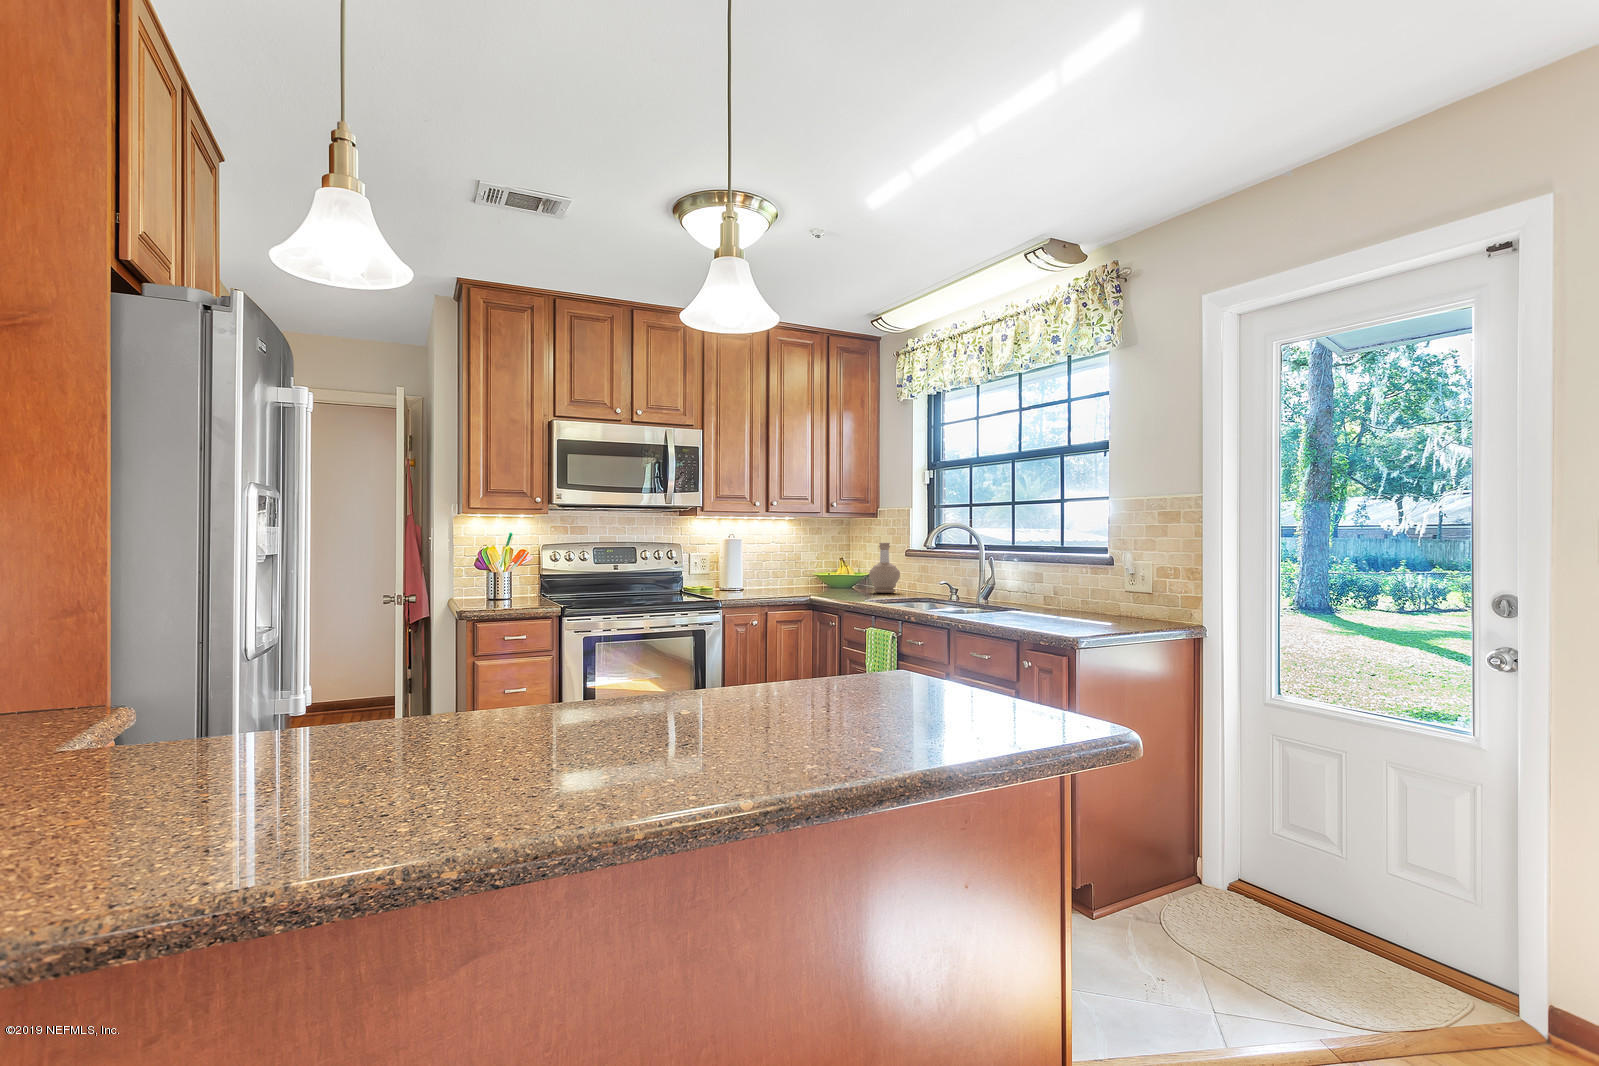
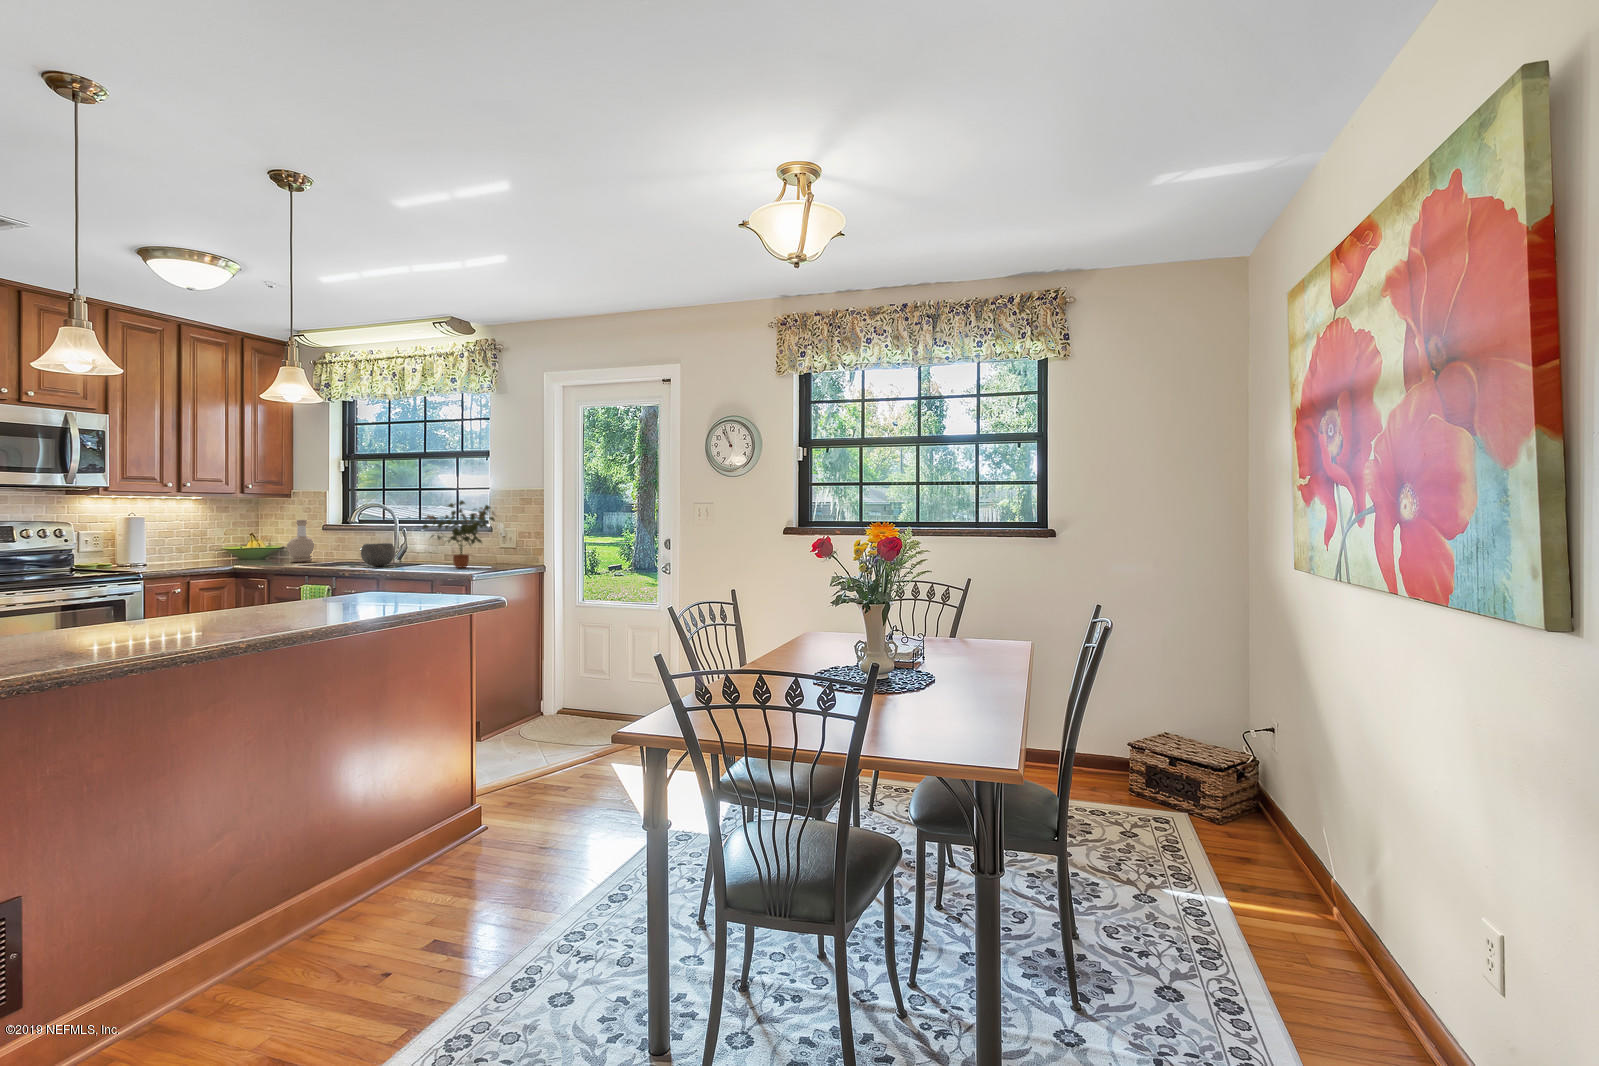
potted plant: none [1006,516,1120,622] -> present [423,501,495,568]
ceramic bowl: none [934,577,975,609] -> present [361,543,395,566]

